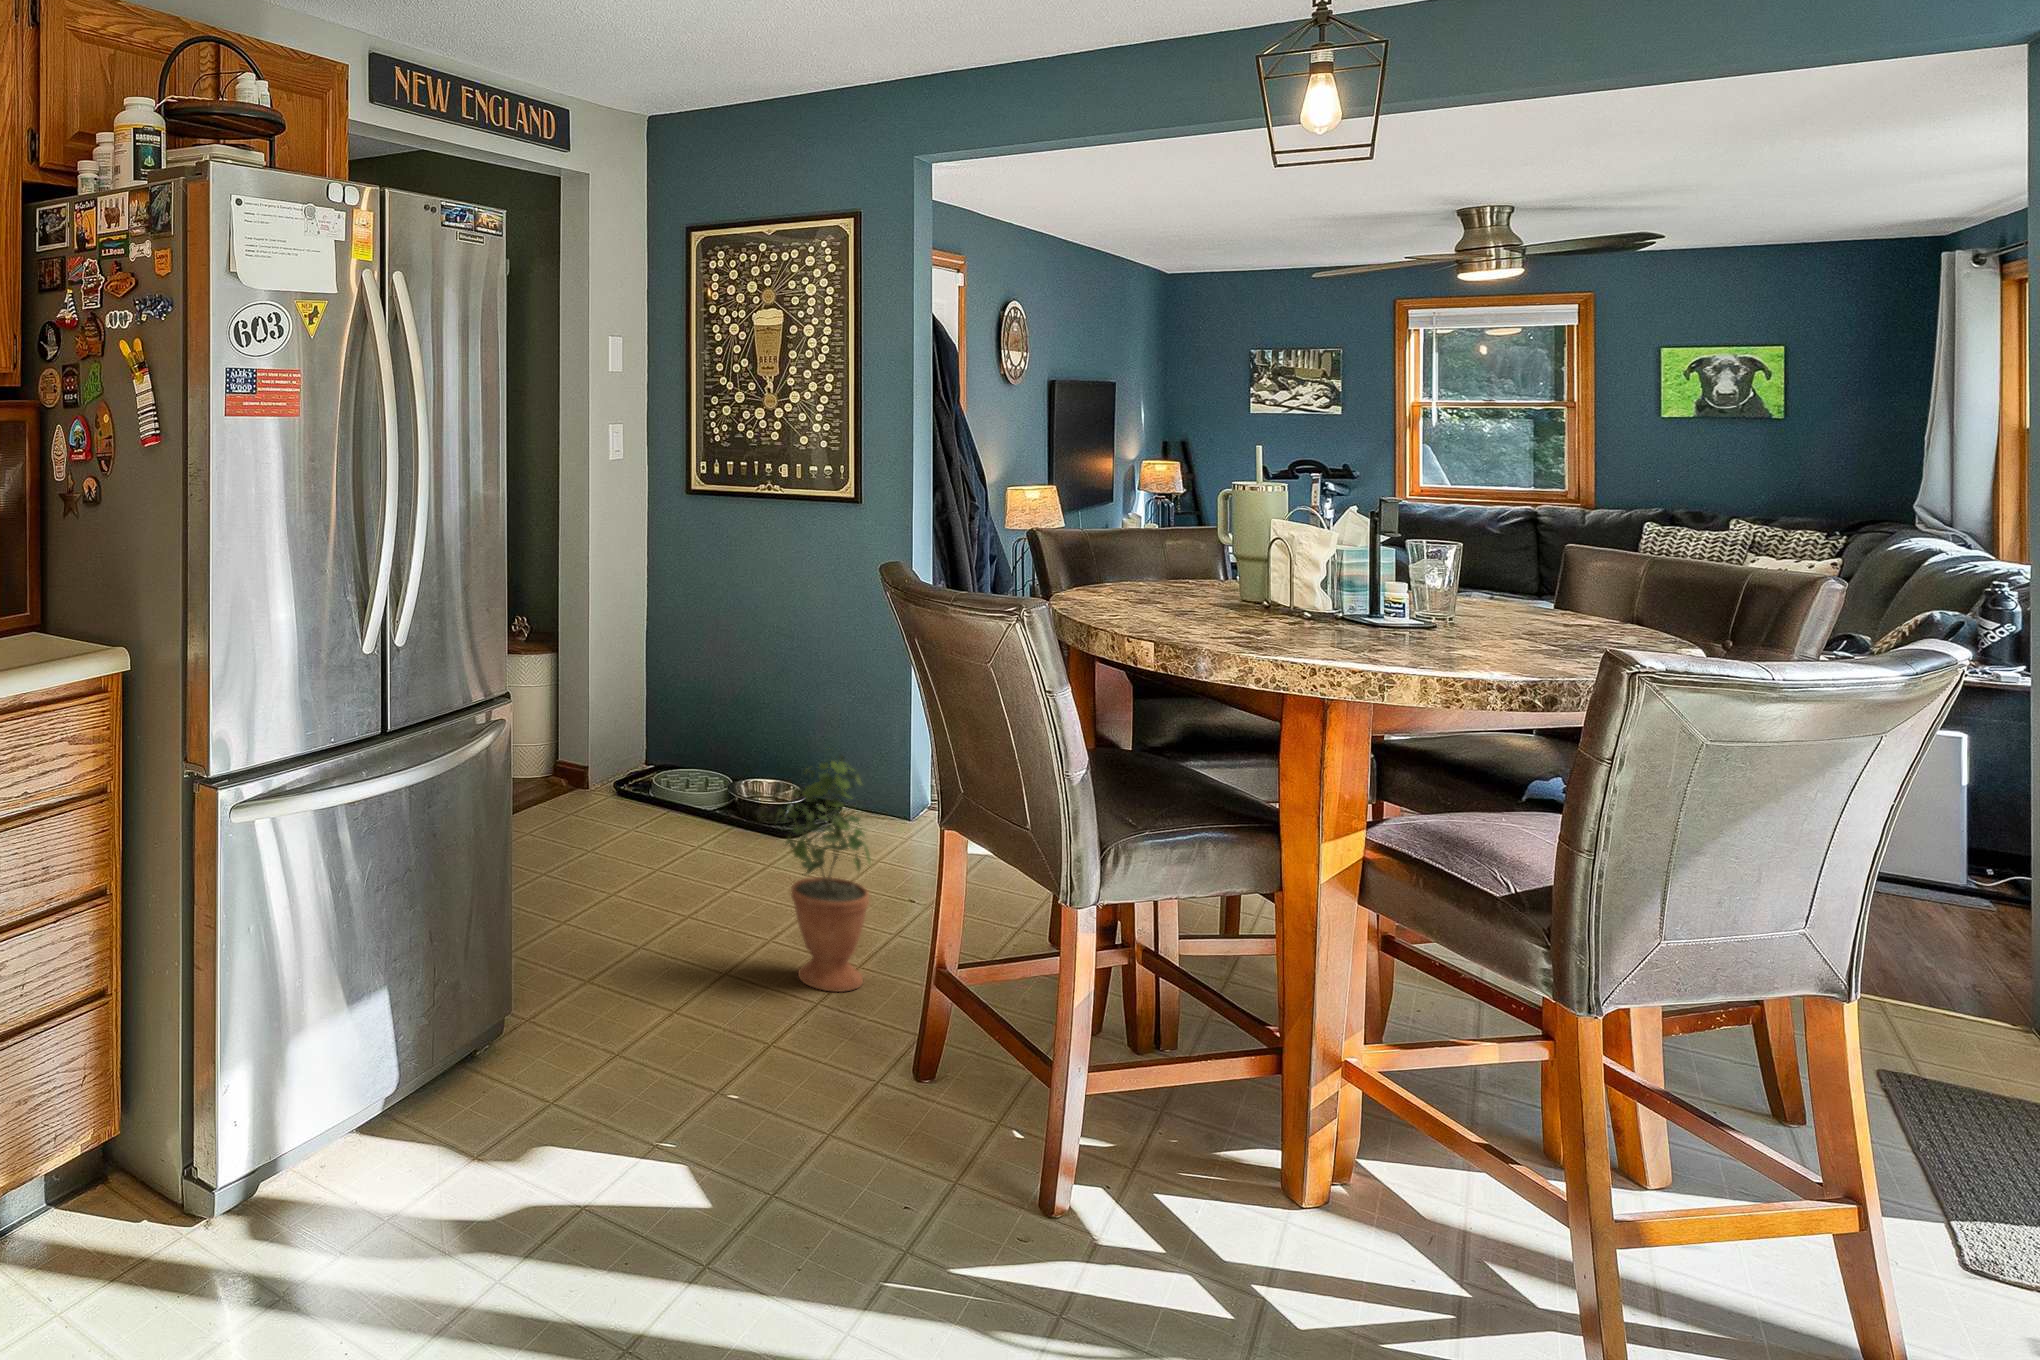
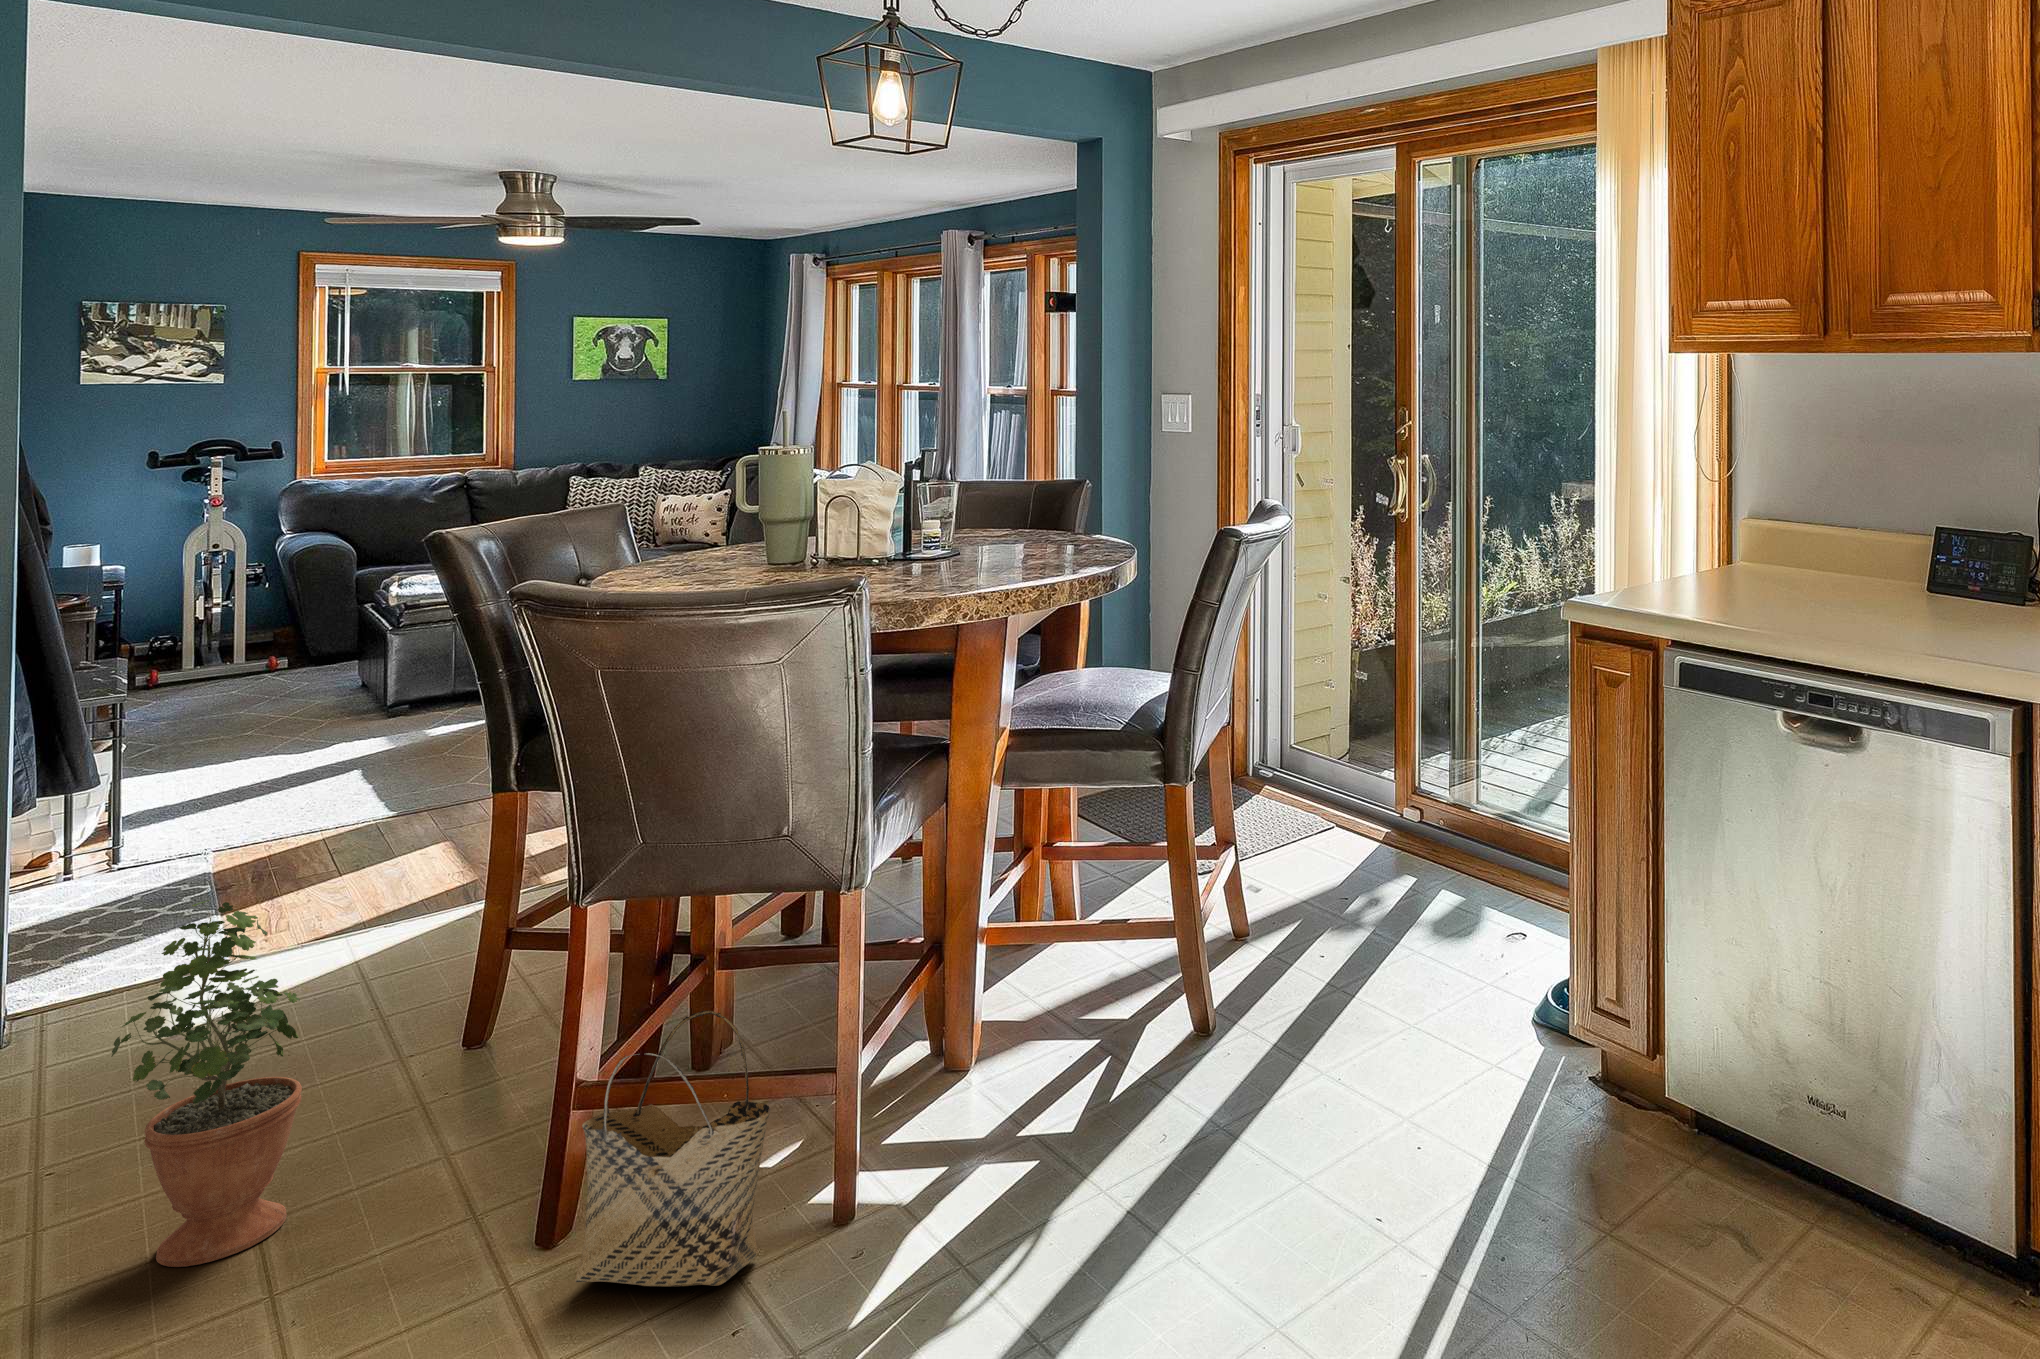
woven basket: none [878,946,982,1188] -> present [575,1010,770,1286]

